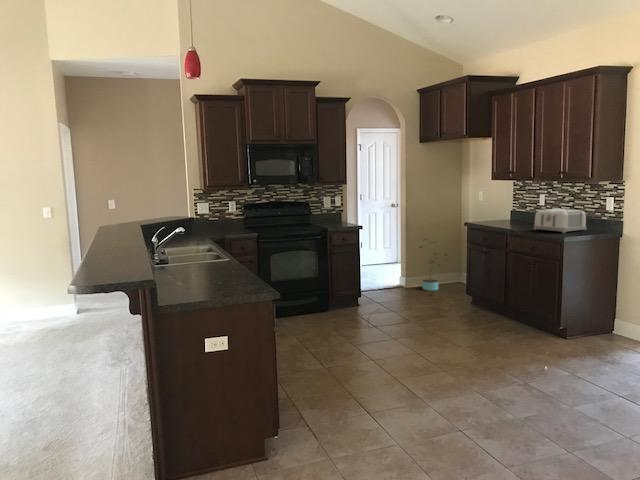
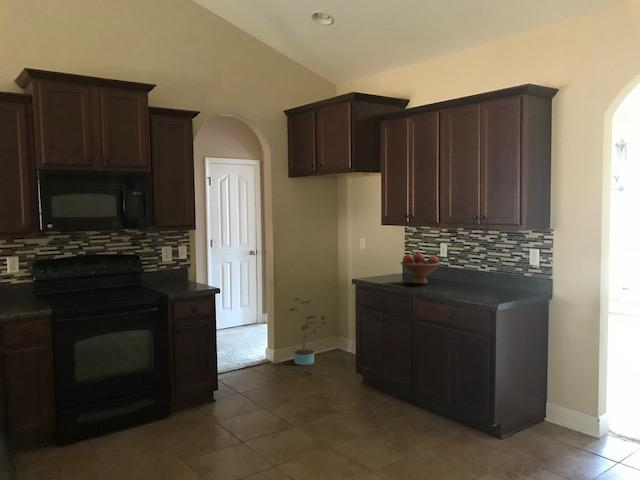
fruit bowl: none [503,202,536,226] -> present [401,253,440,284]
toaster: present [534,209,586,233] -> none [446,263,508,296]

